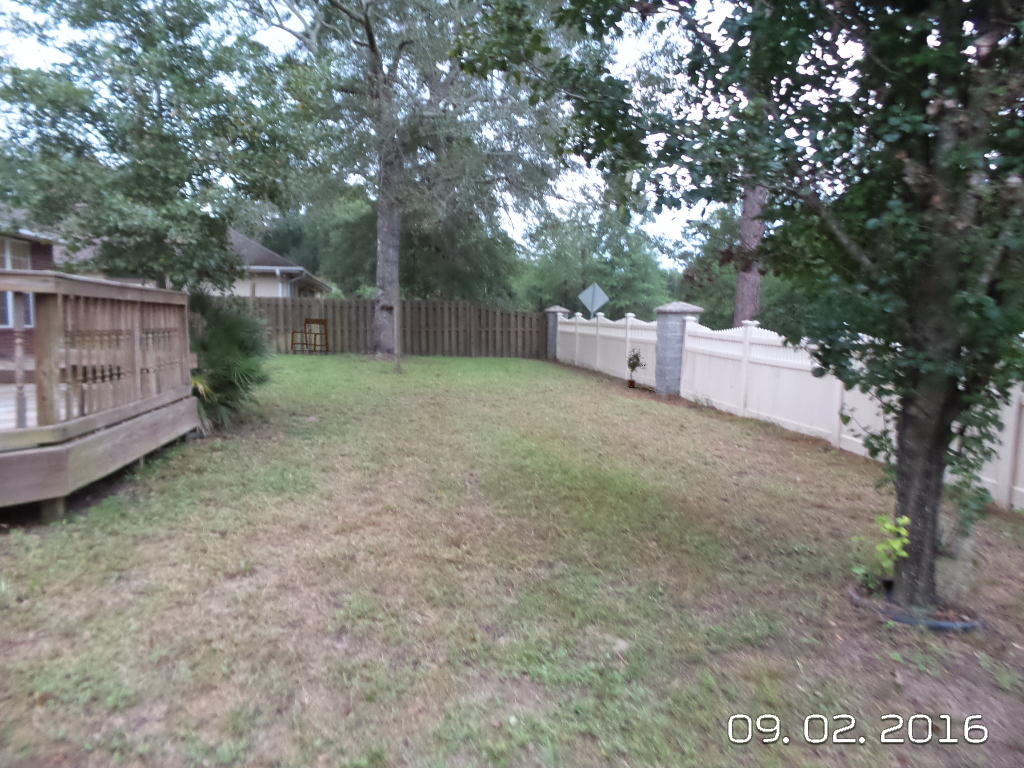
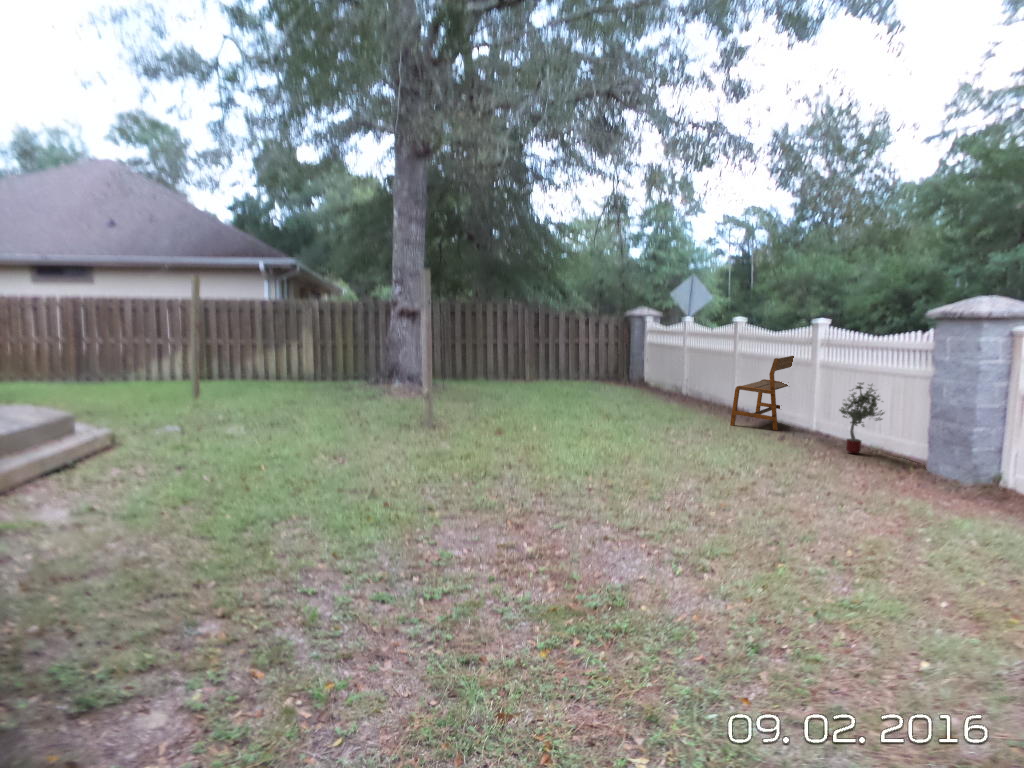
bench: present [291,318,329,352] -> present [730,356,794,430]

